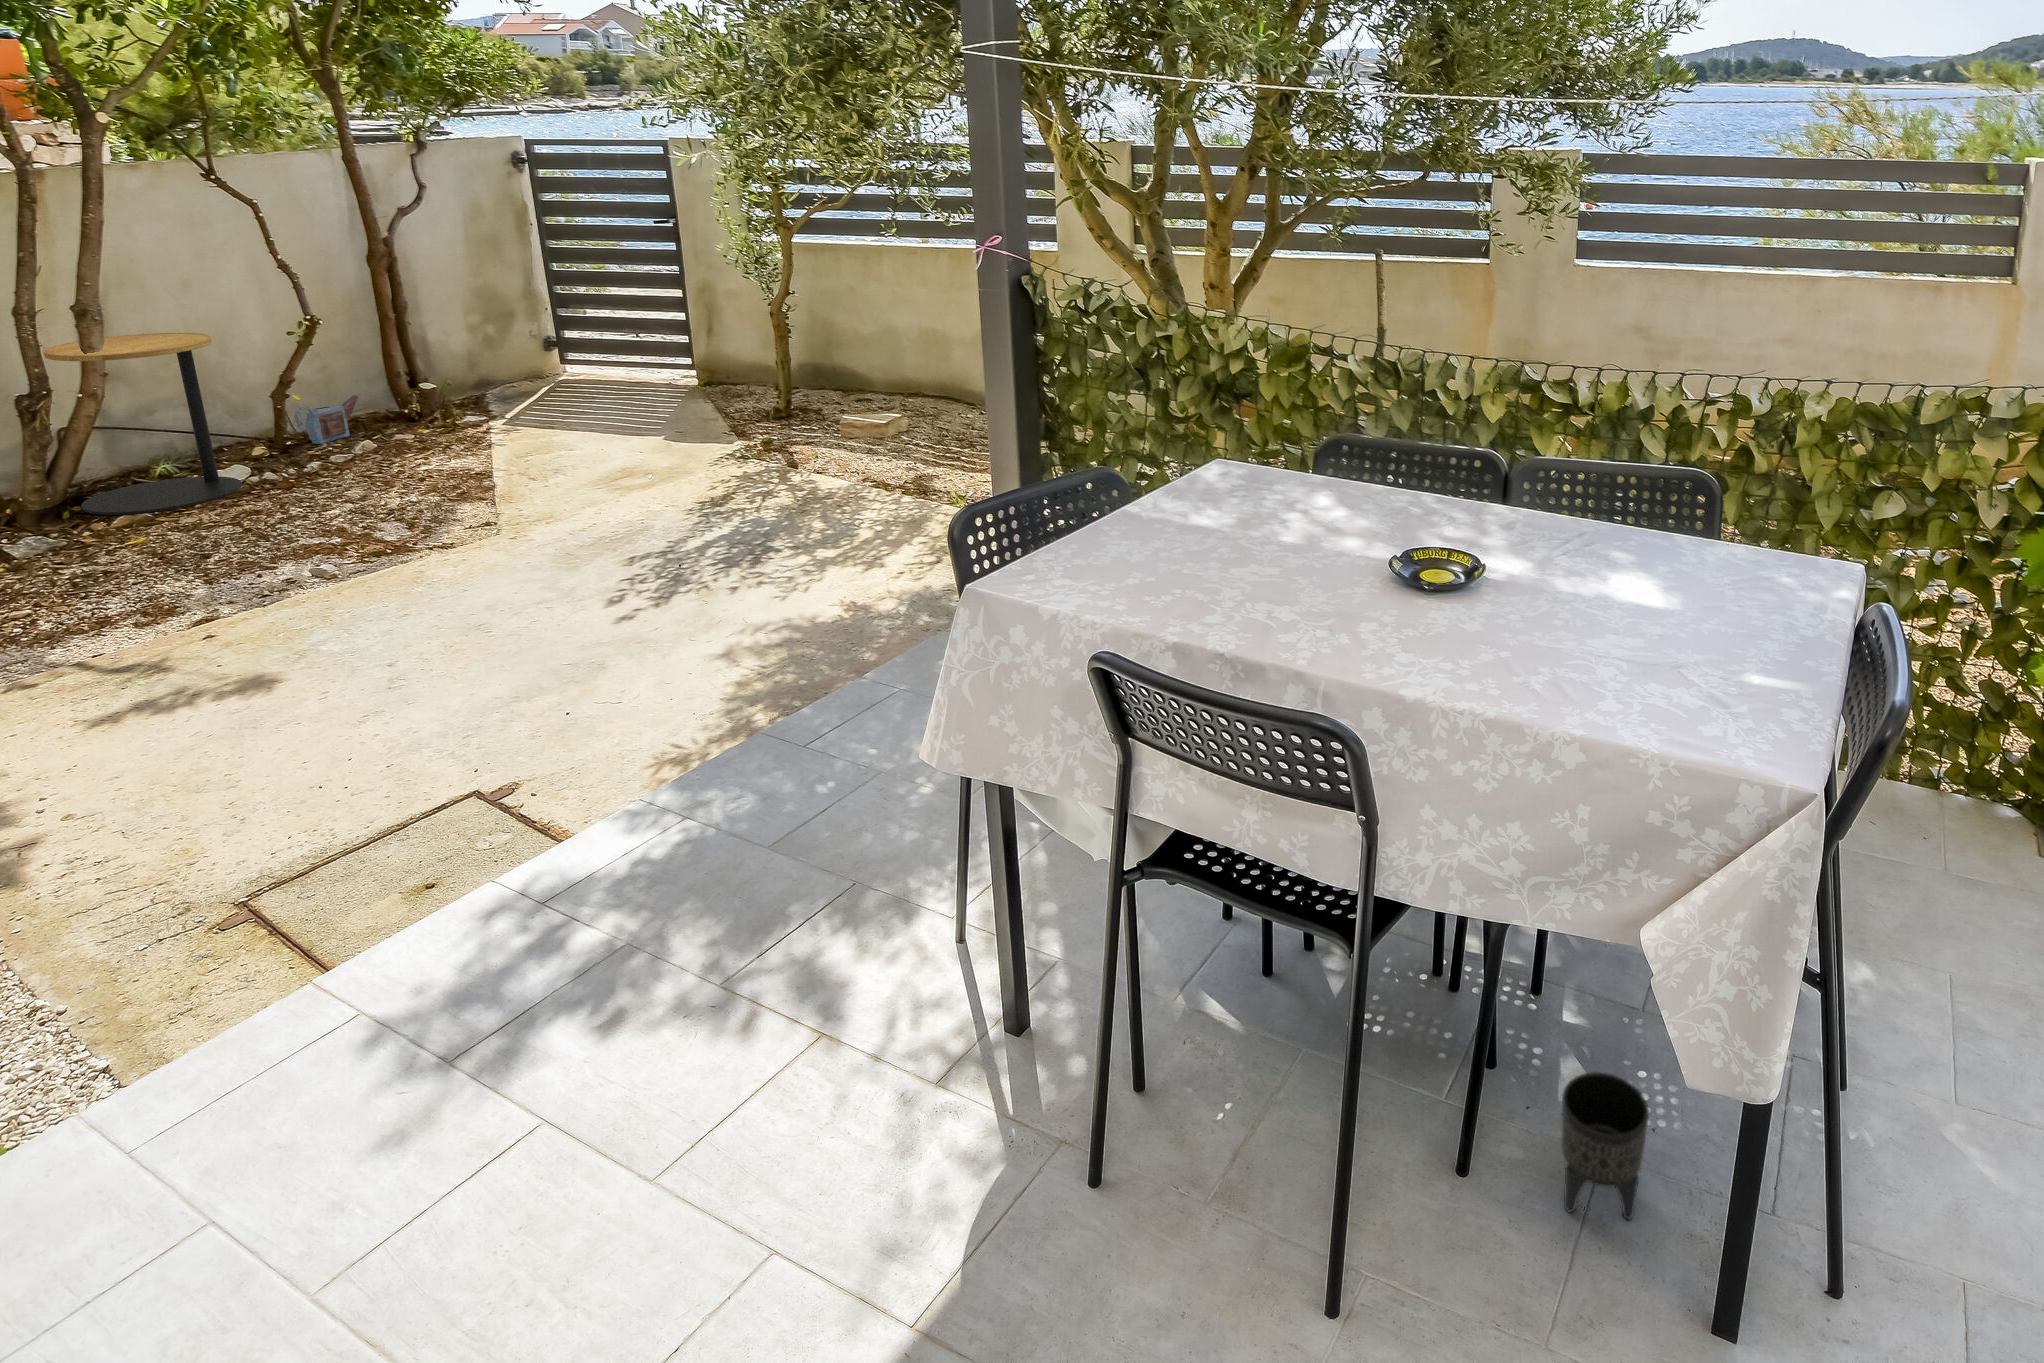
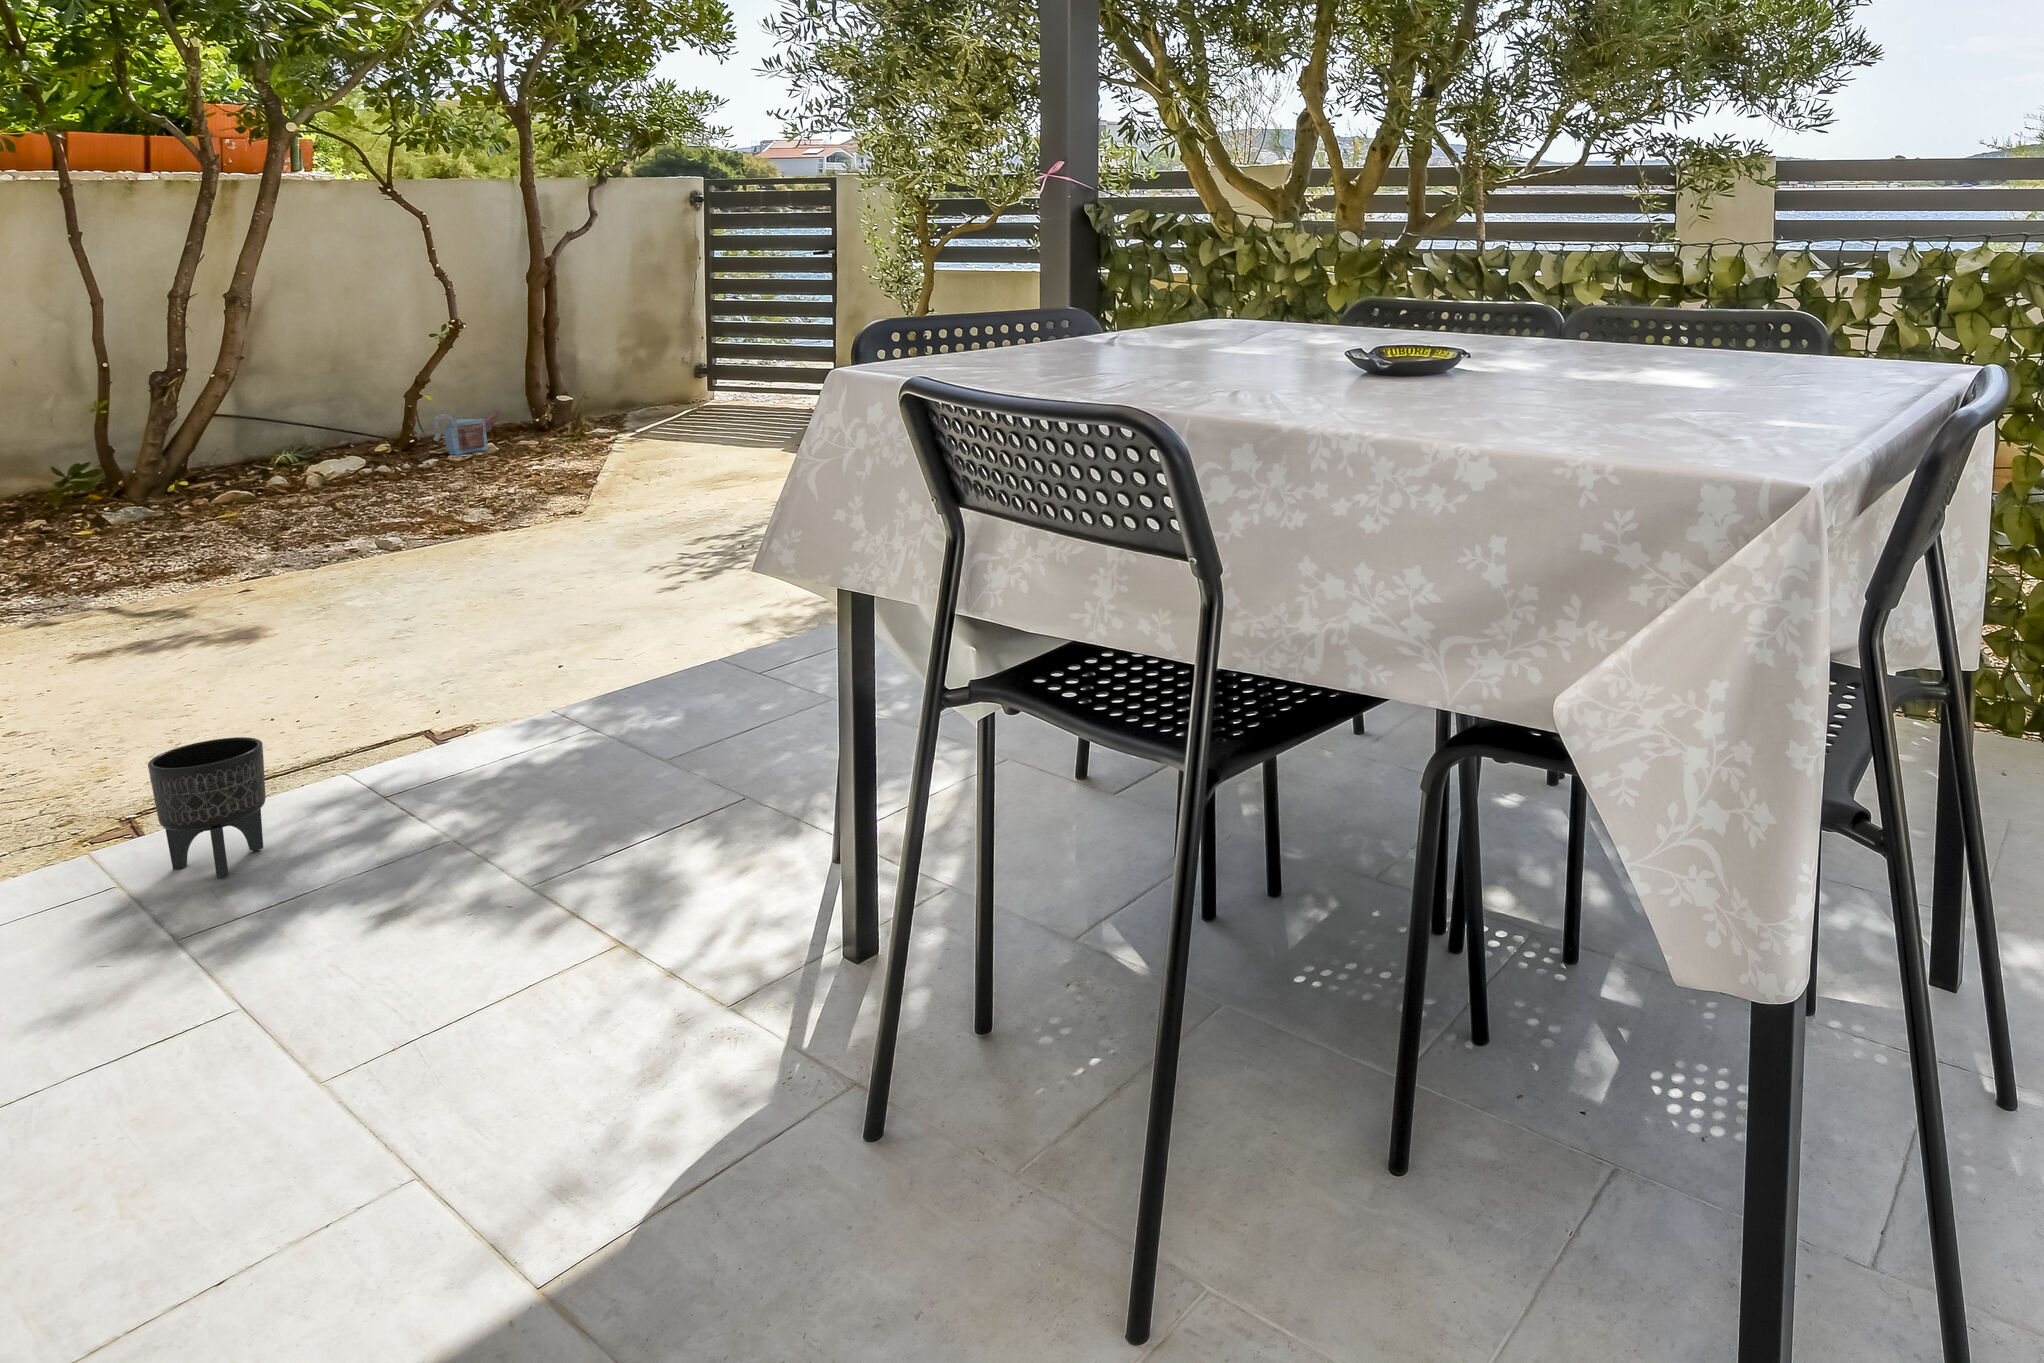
side table: present [44,333,242,515] -> none [182,324,362,498]
planter: present [1561,1072,1649,1219] -> present [148,737,266,877]

